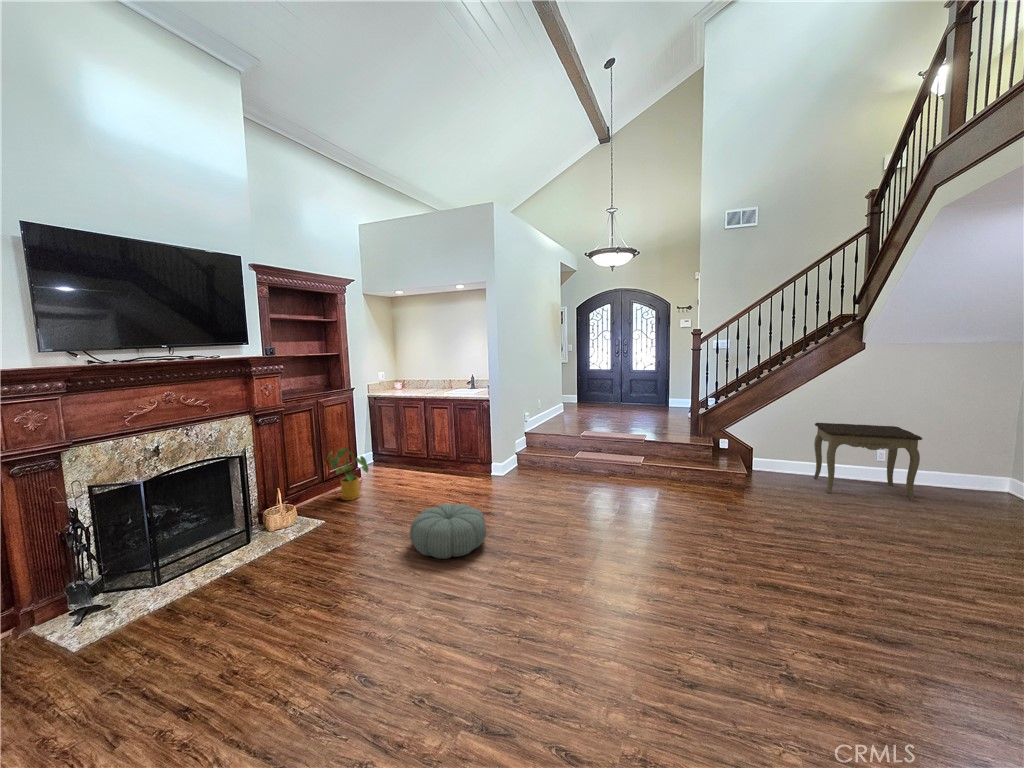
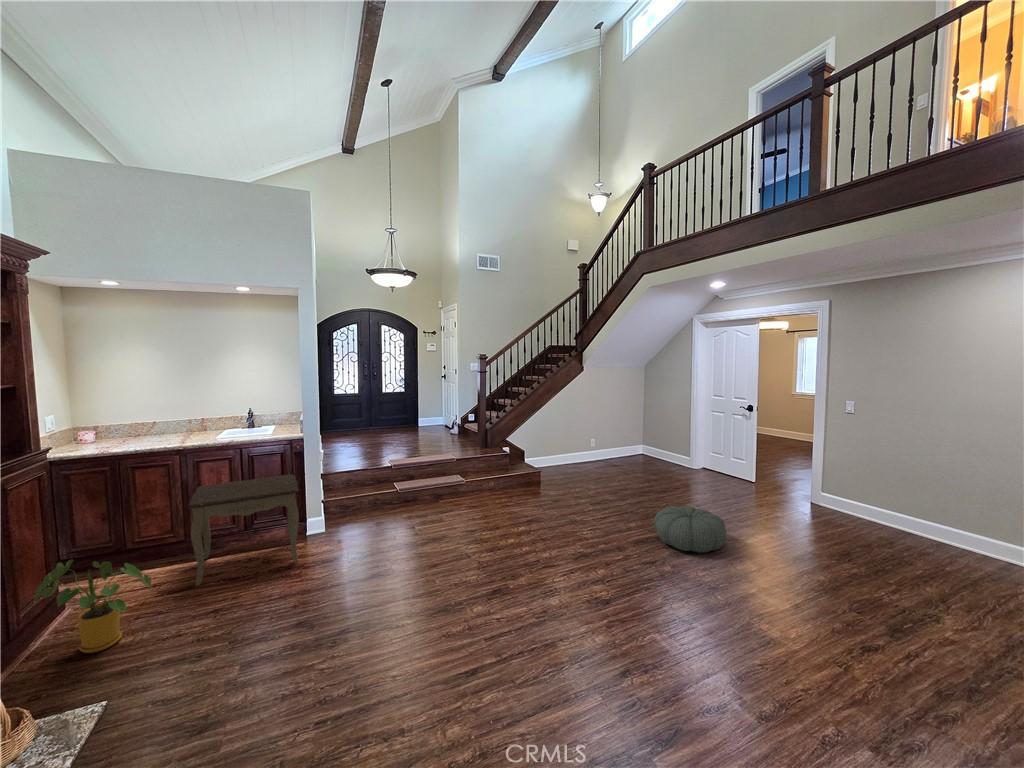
side table: present [814,423,922,501] -> present [188,475,299,586]
pouf: present [410,504,486,559] -> present [654,506,727,553]

